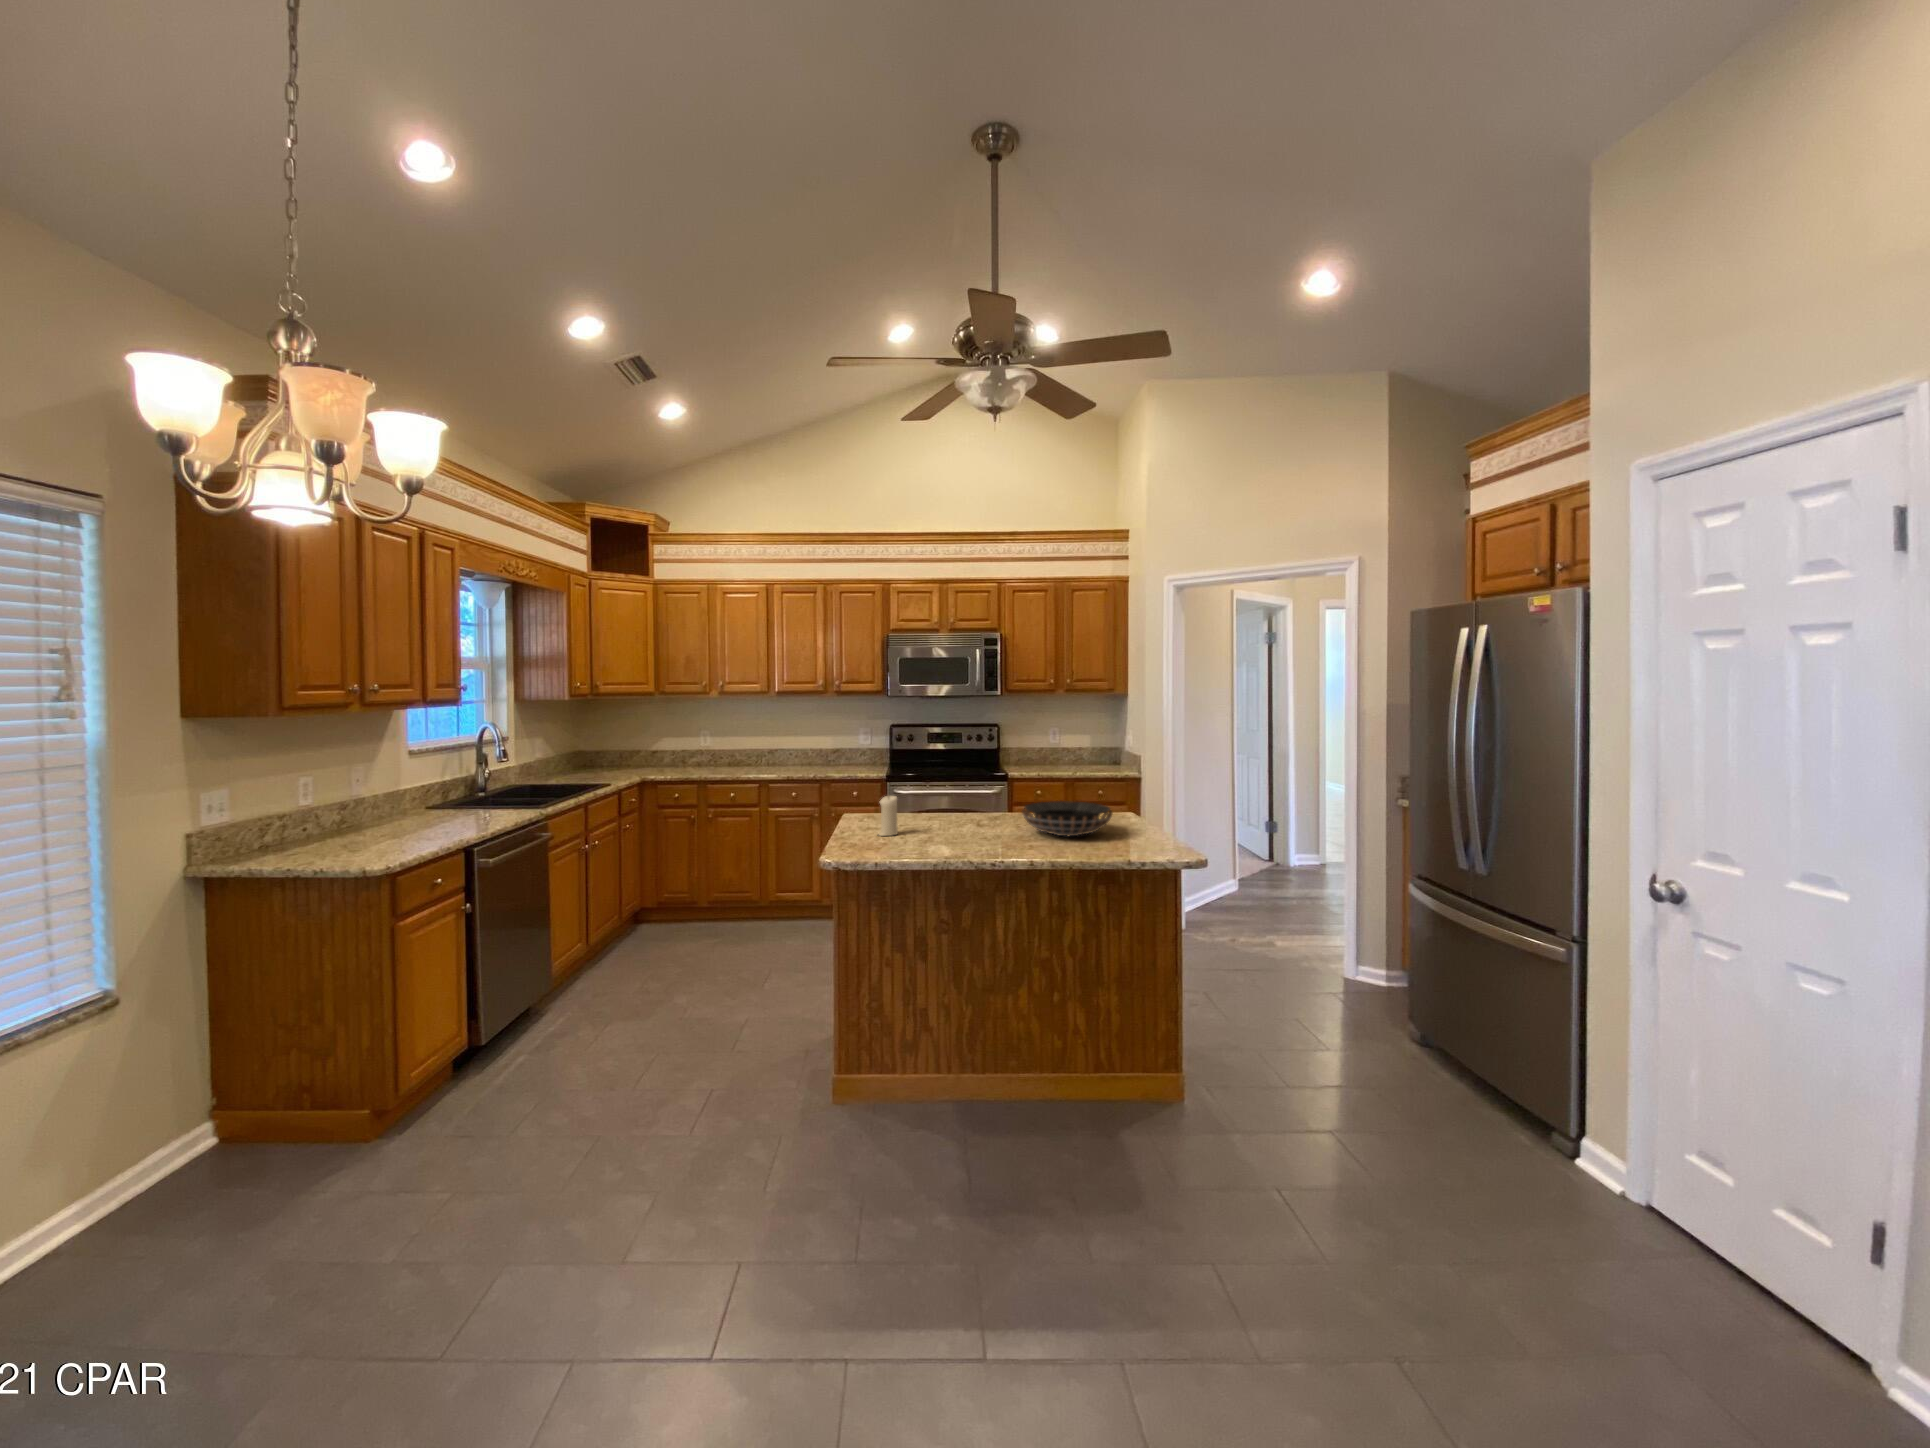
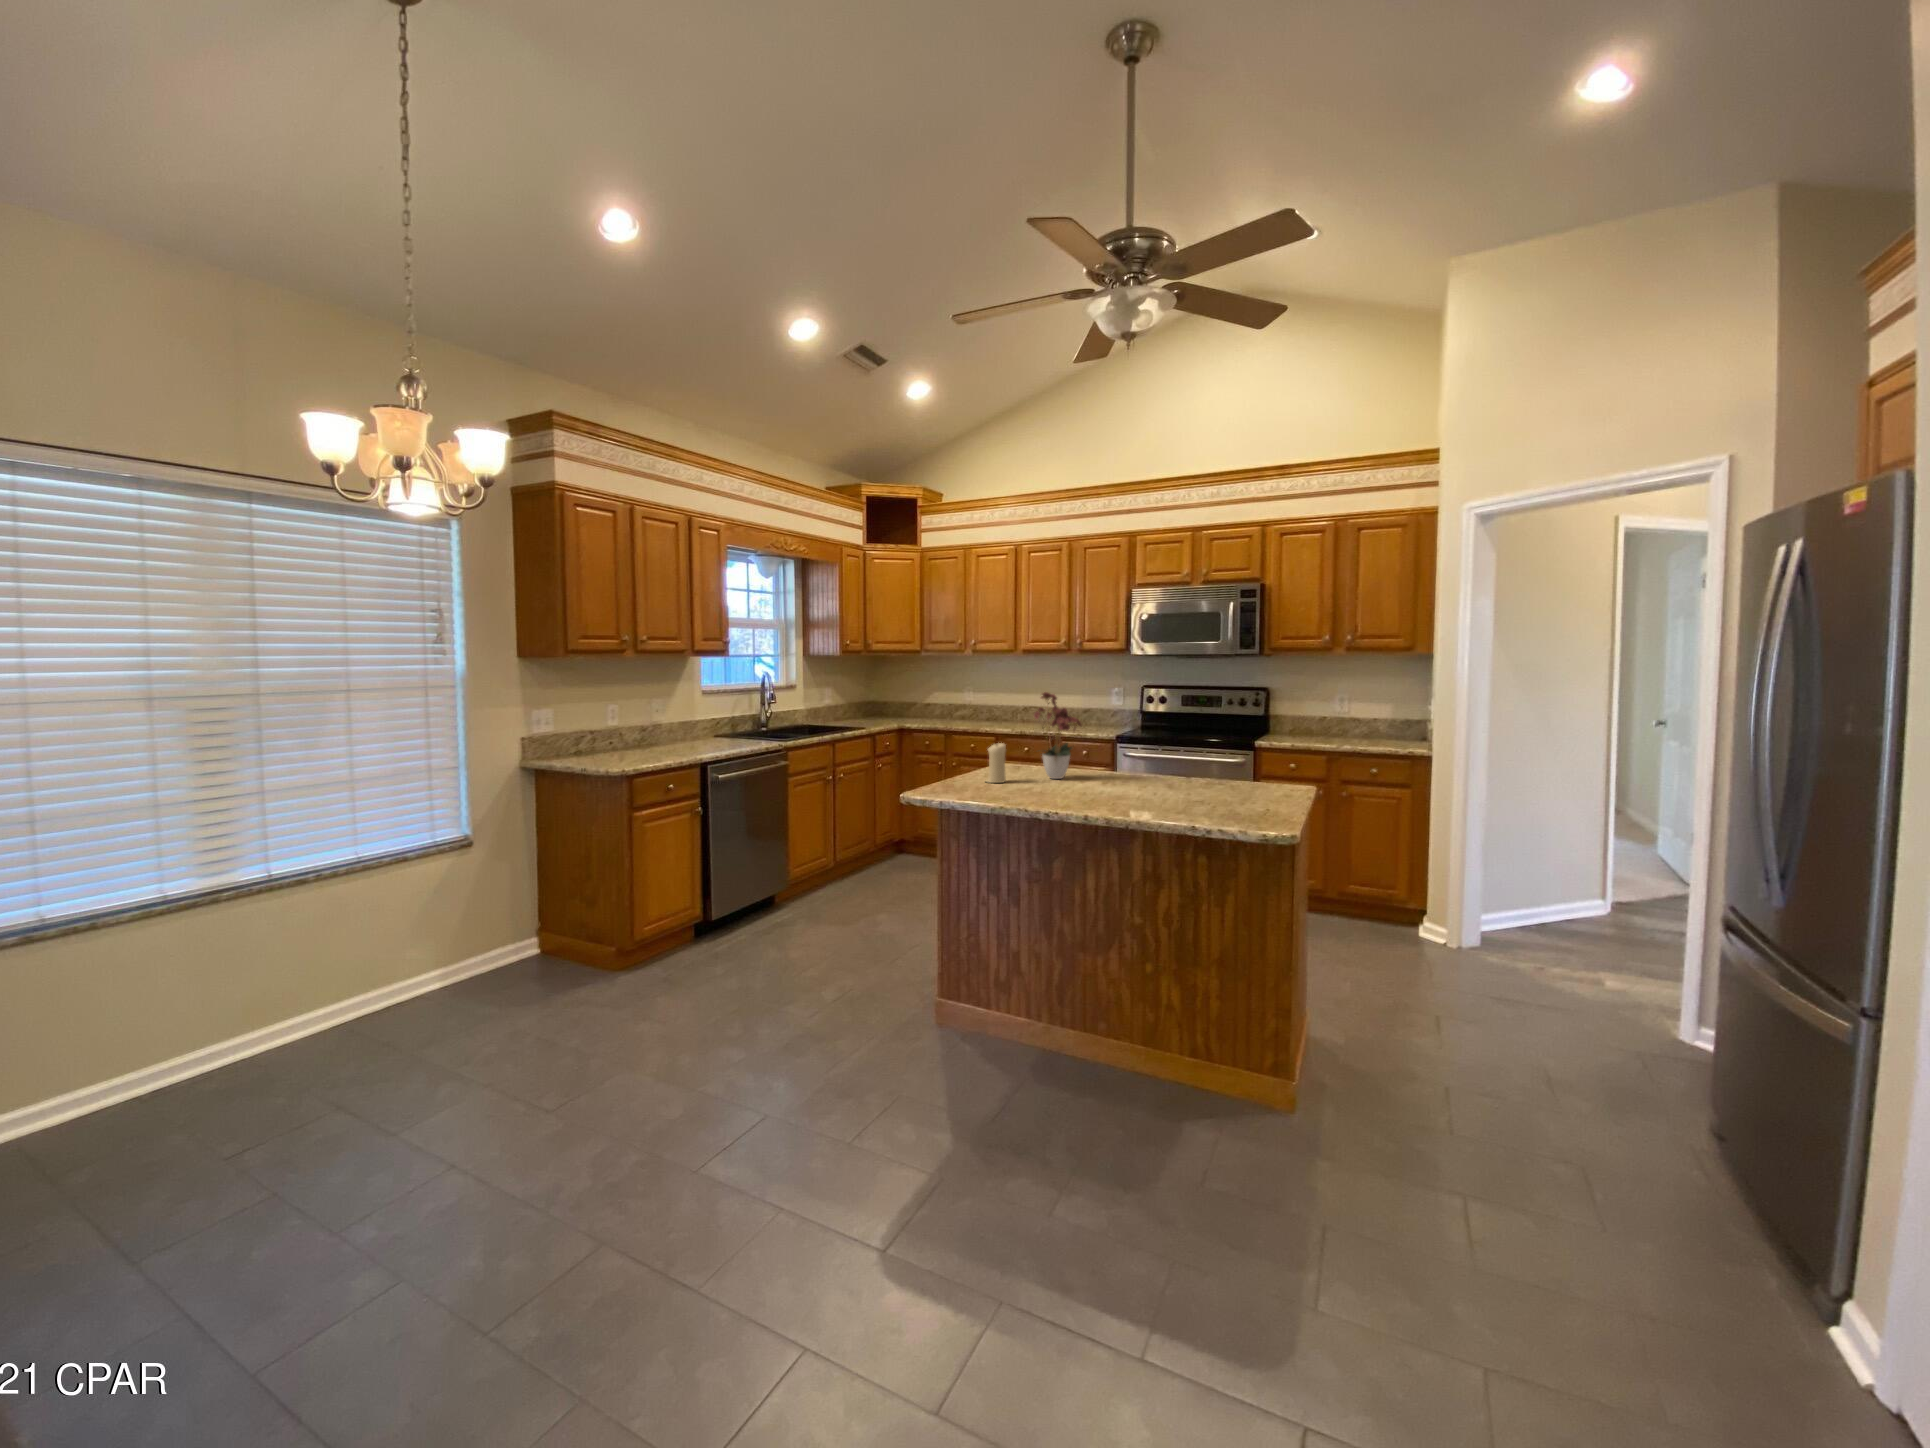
flower arrangement: none [907,739,967,826] -> present [1034,692,1081,779]
decorative bowl: present [1022,801,1112,836] -> none [1128,762,1236,800]

